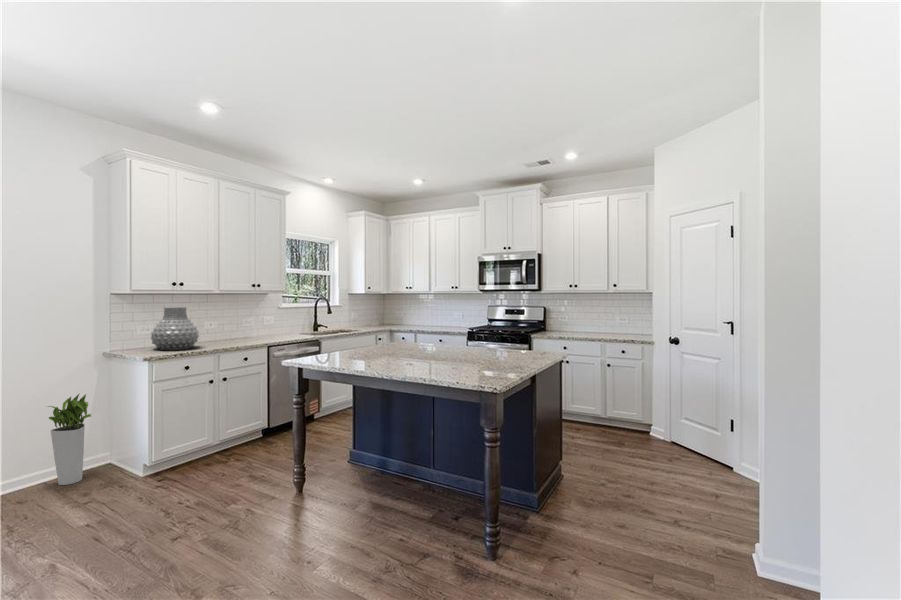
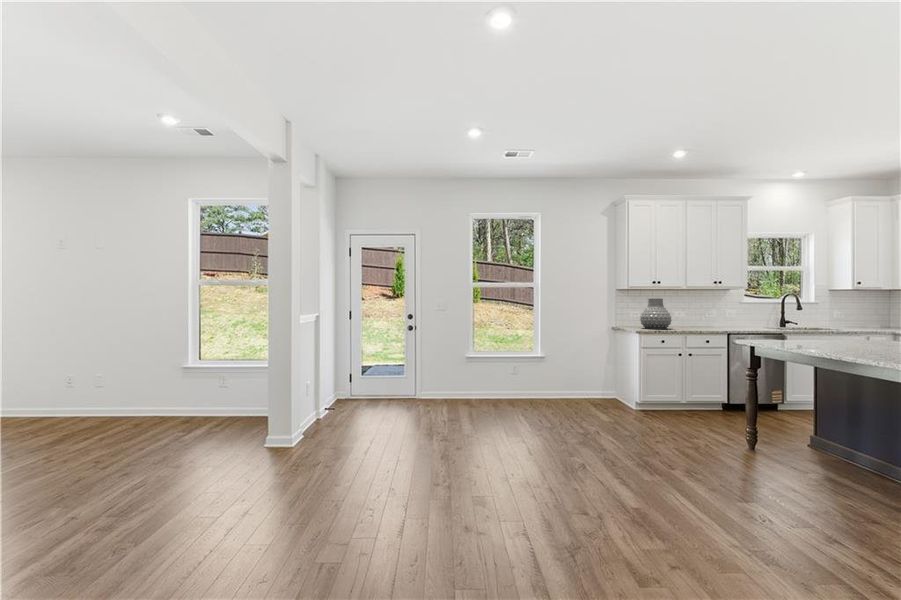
planter: present [48,394,91,485] -> none [585,352,609,407]

